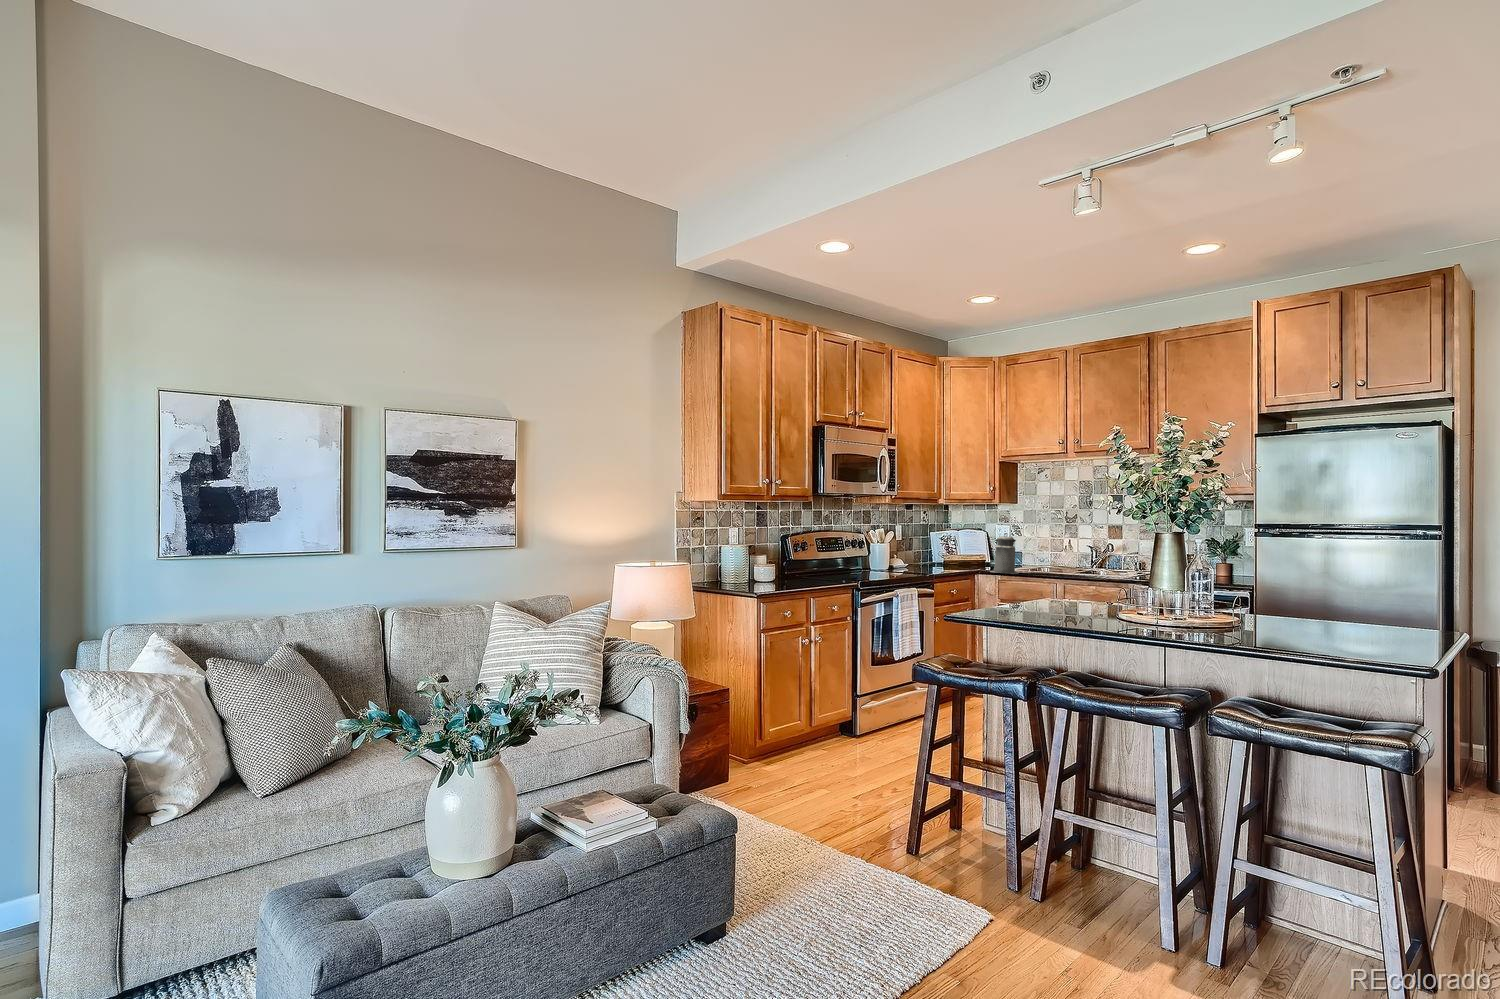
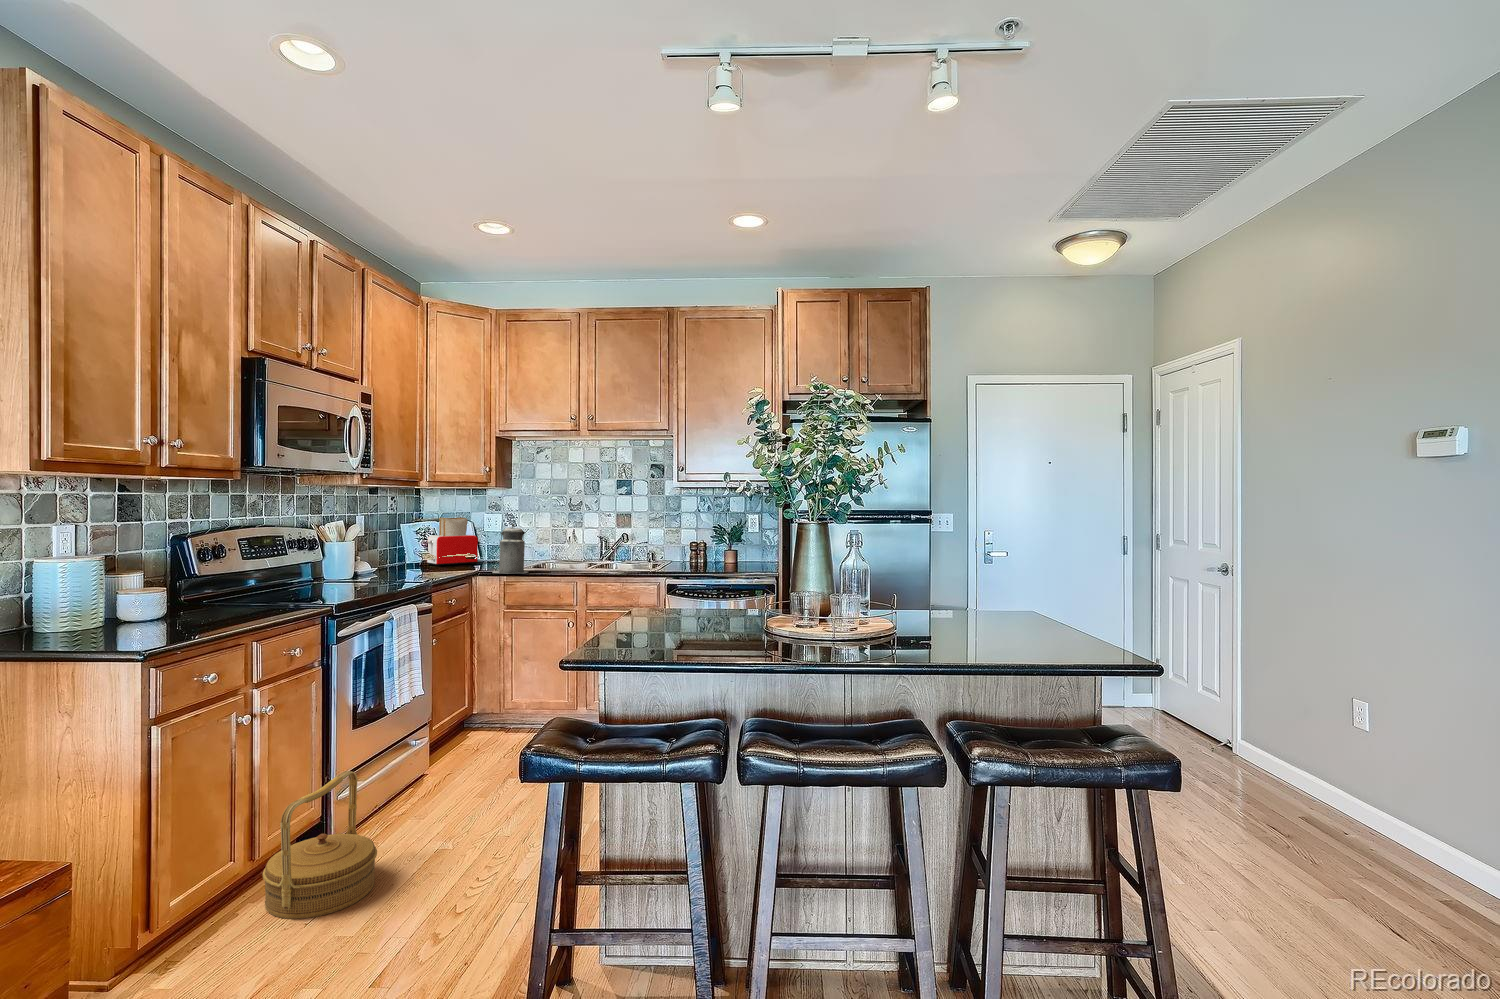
toaster: none [948,527,987,565] -> present [427,518,478,566]
basket: none [815,686,876,765] -> present [263,771,377,919]

